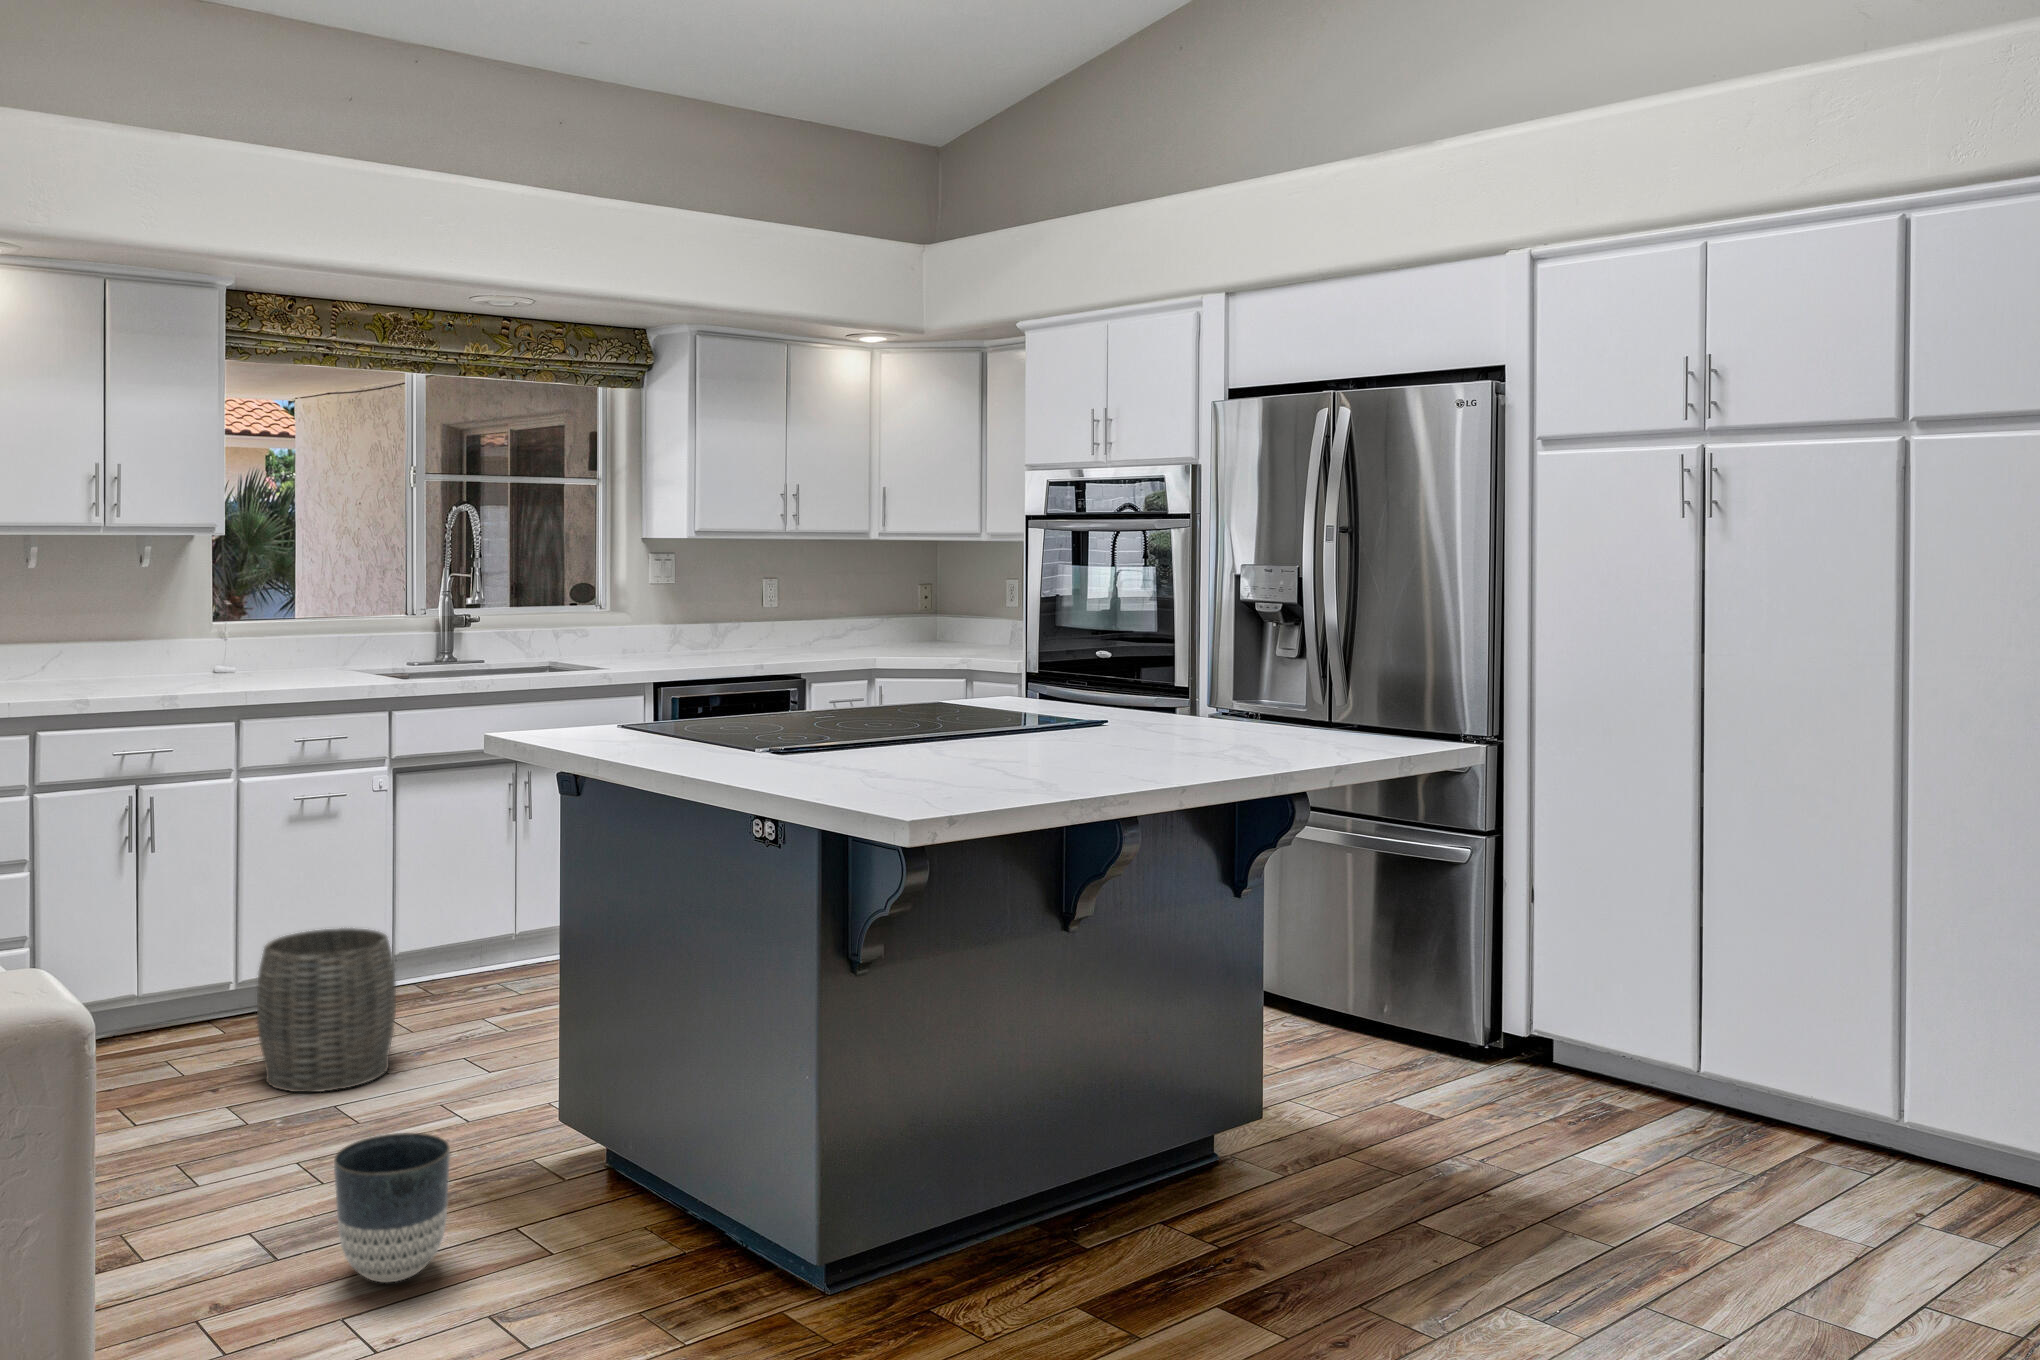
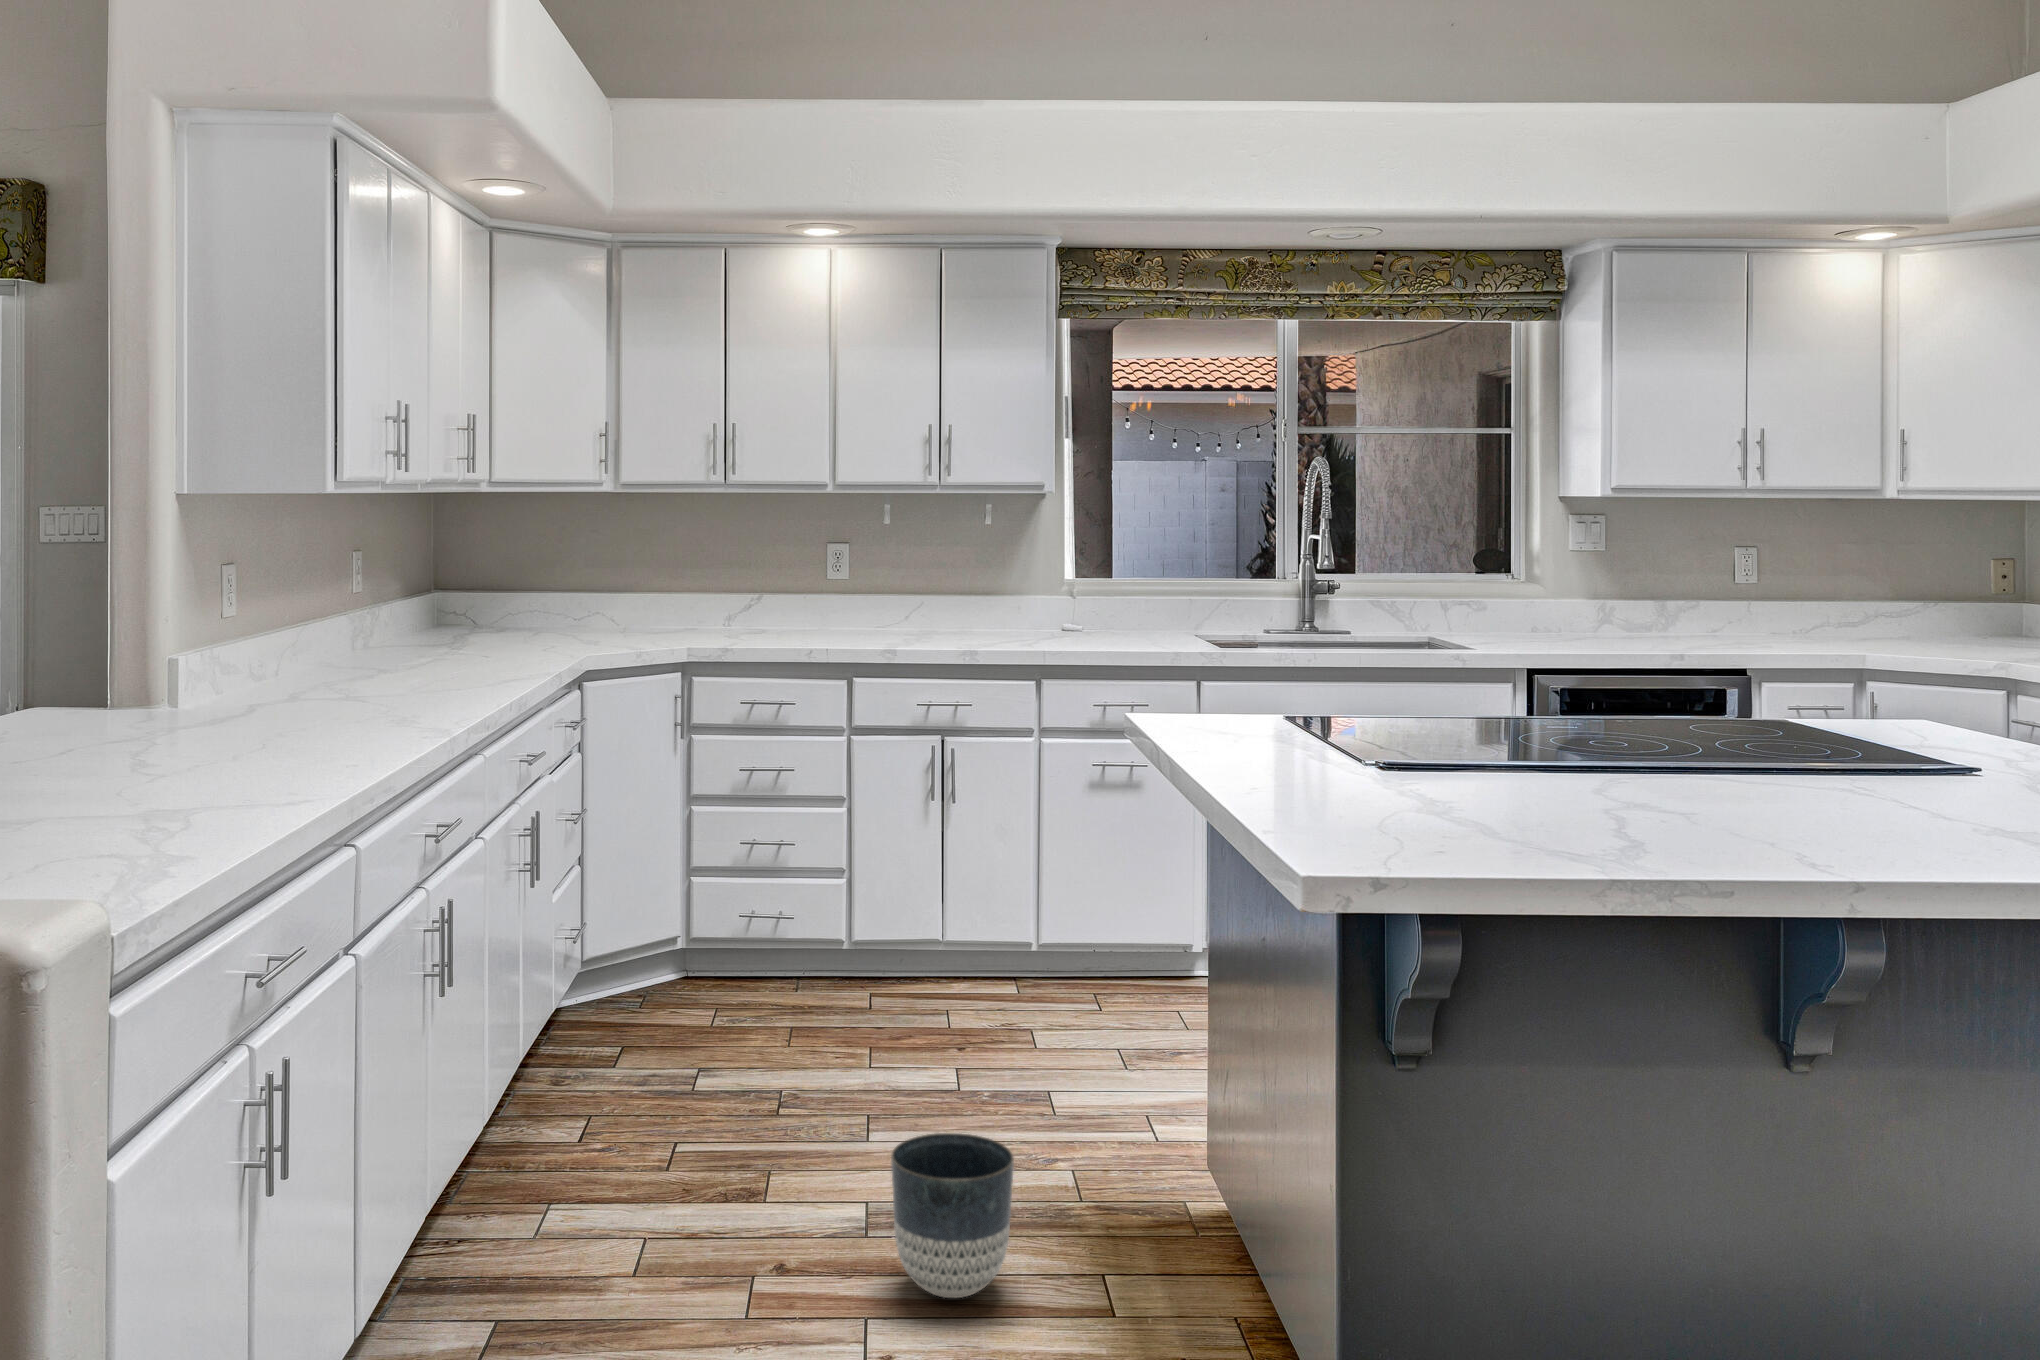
woven basket: present [257,928,396,1092] -> none [1001,904,1141,1075]

